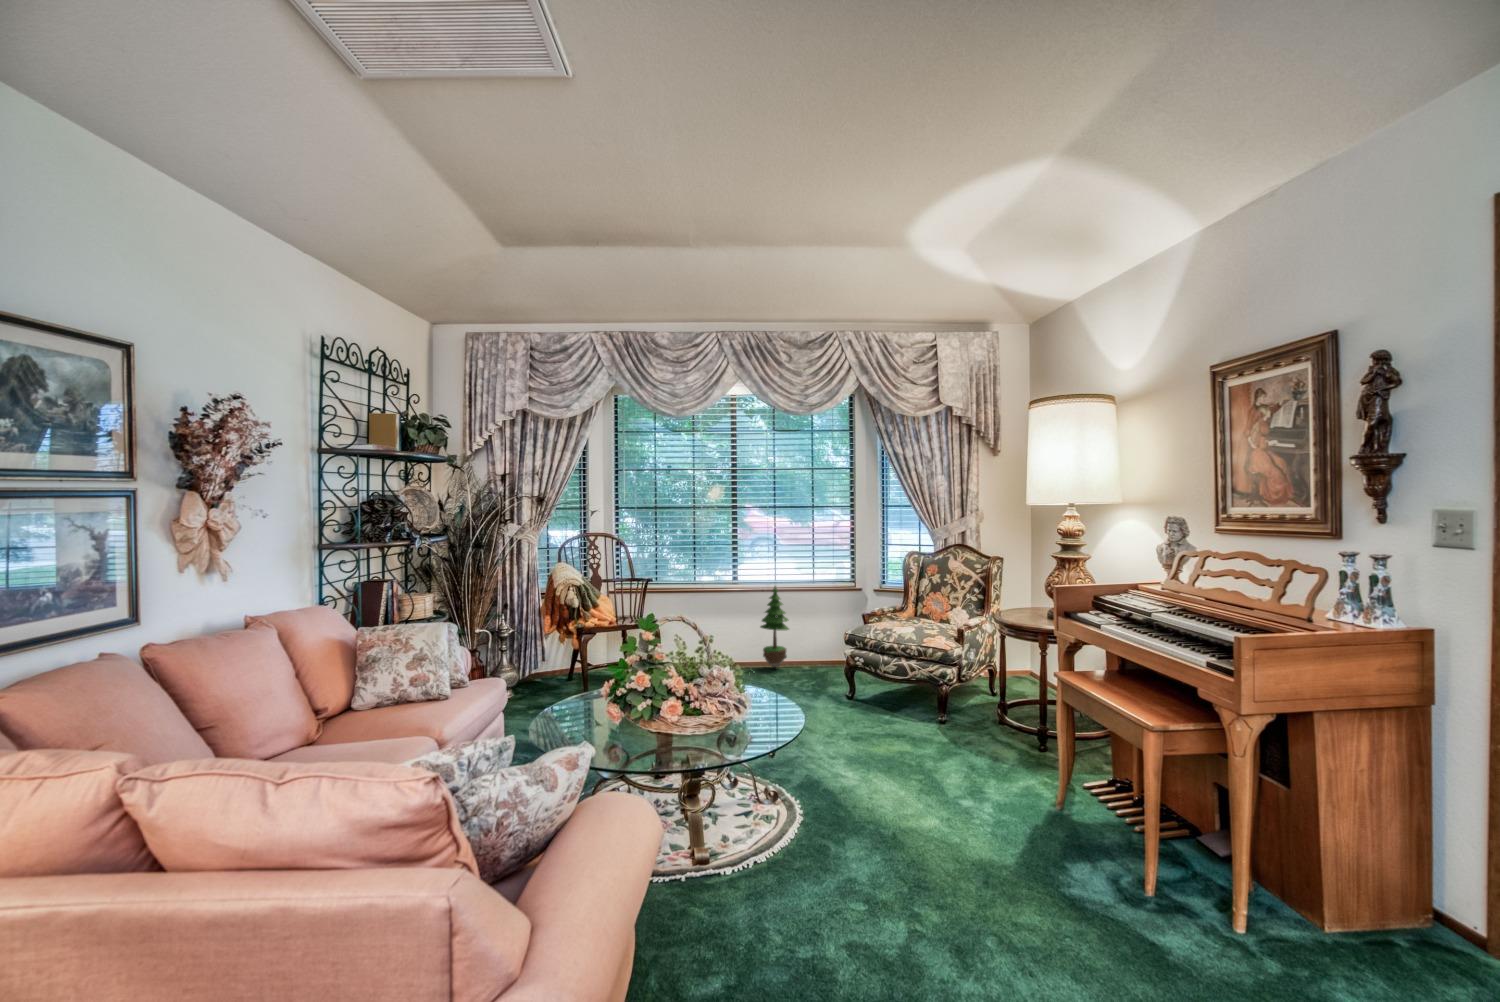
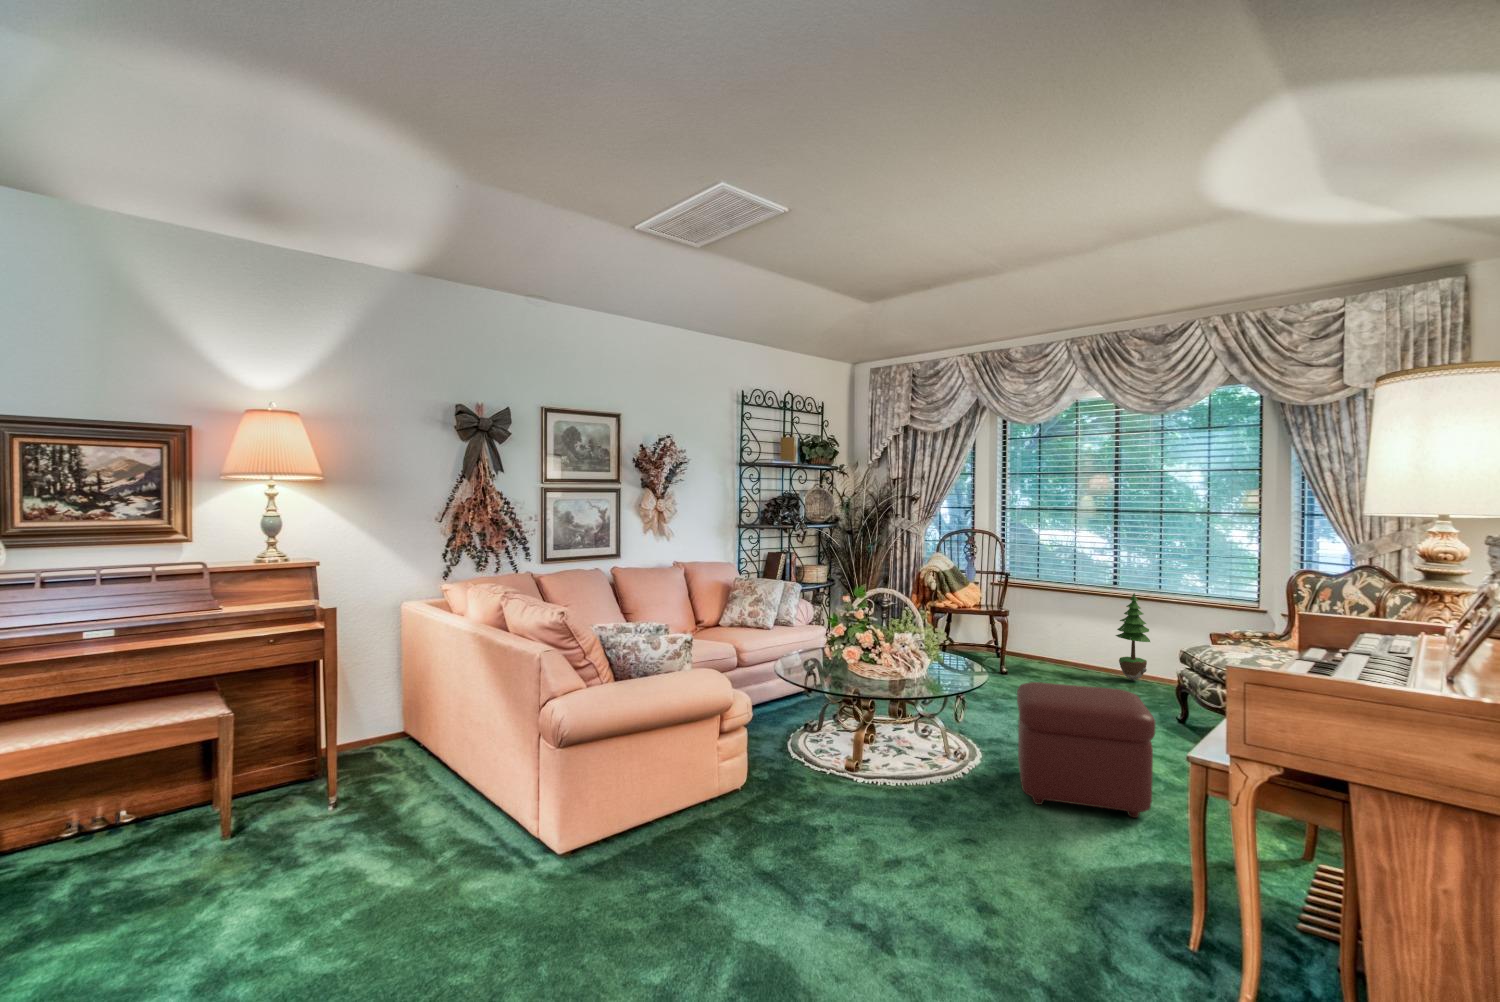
ottoman: none [833,686,980,827] -> present [1017,682,1156,818]

